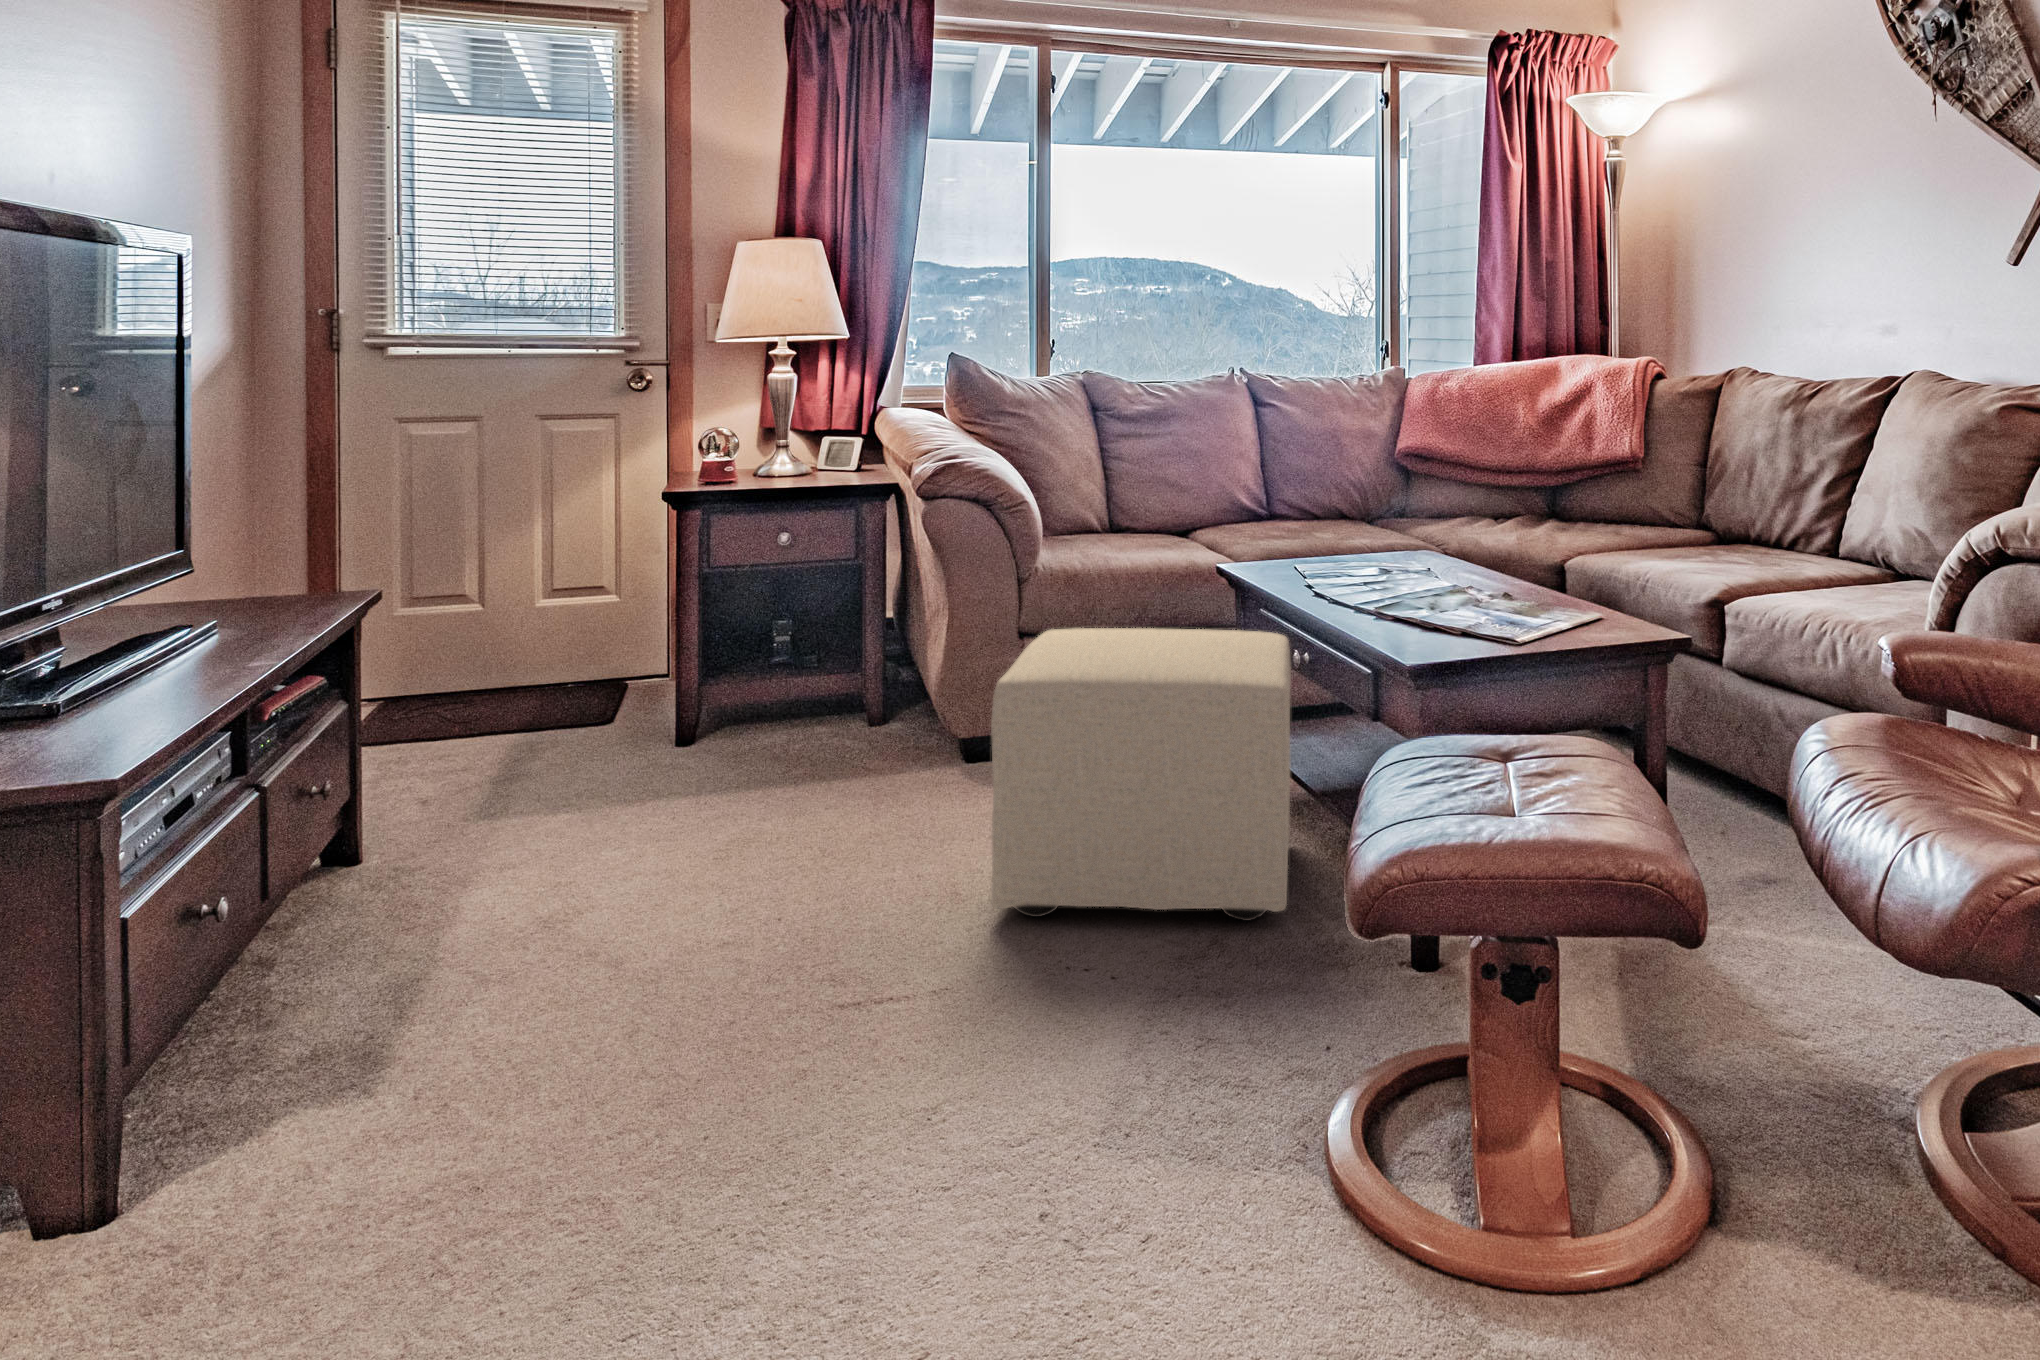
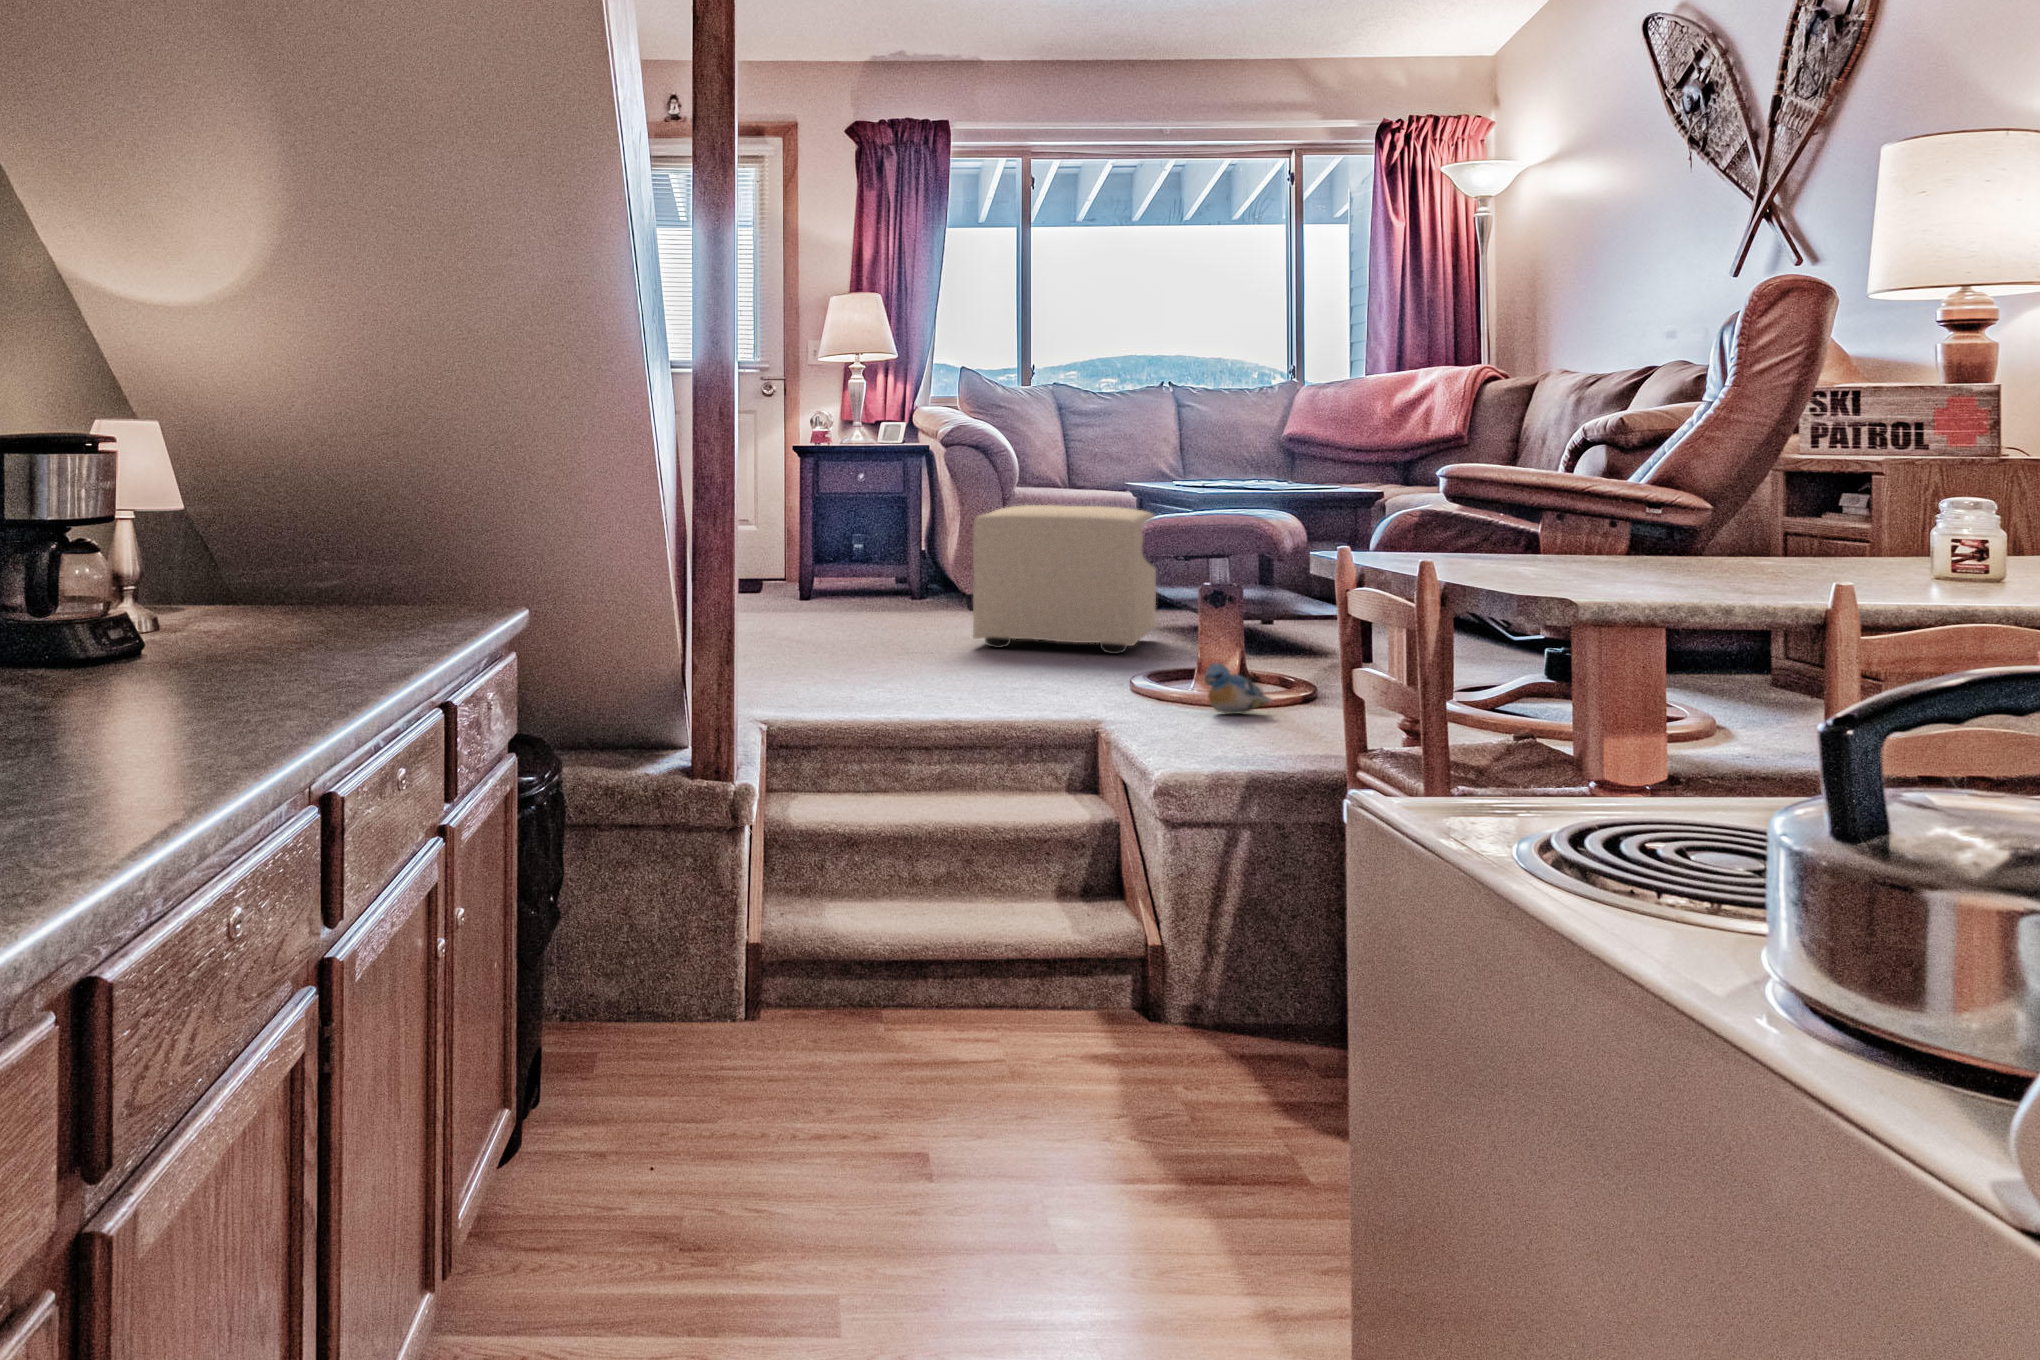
plush toy: none [1579,1180,1721,1295] -> present [1204,663,1272,714]

